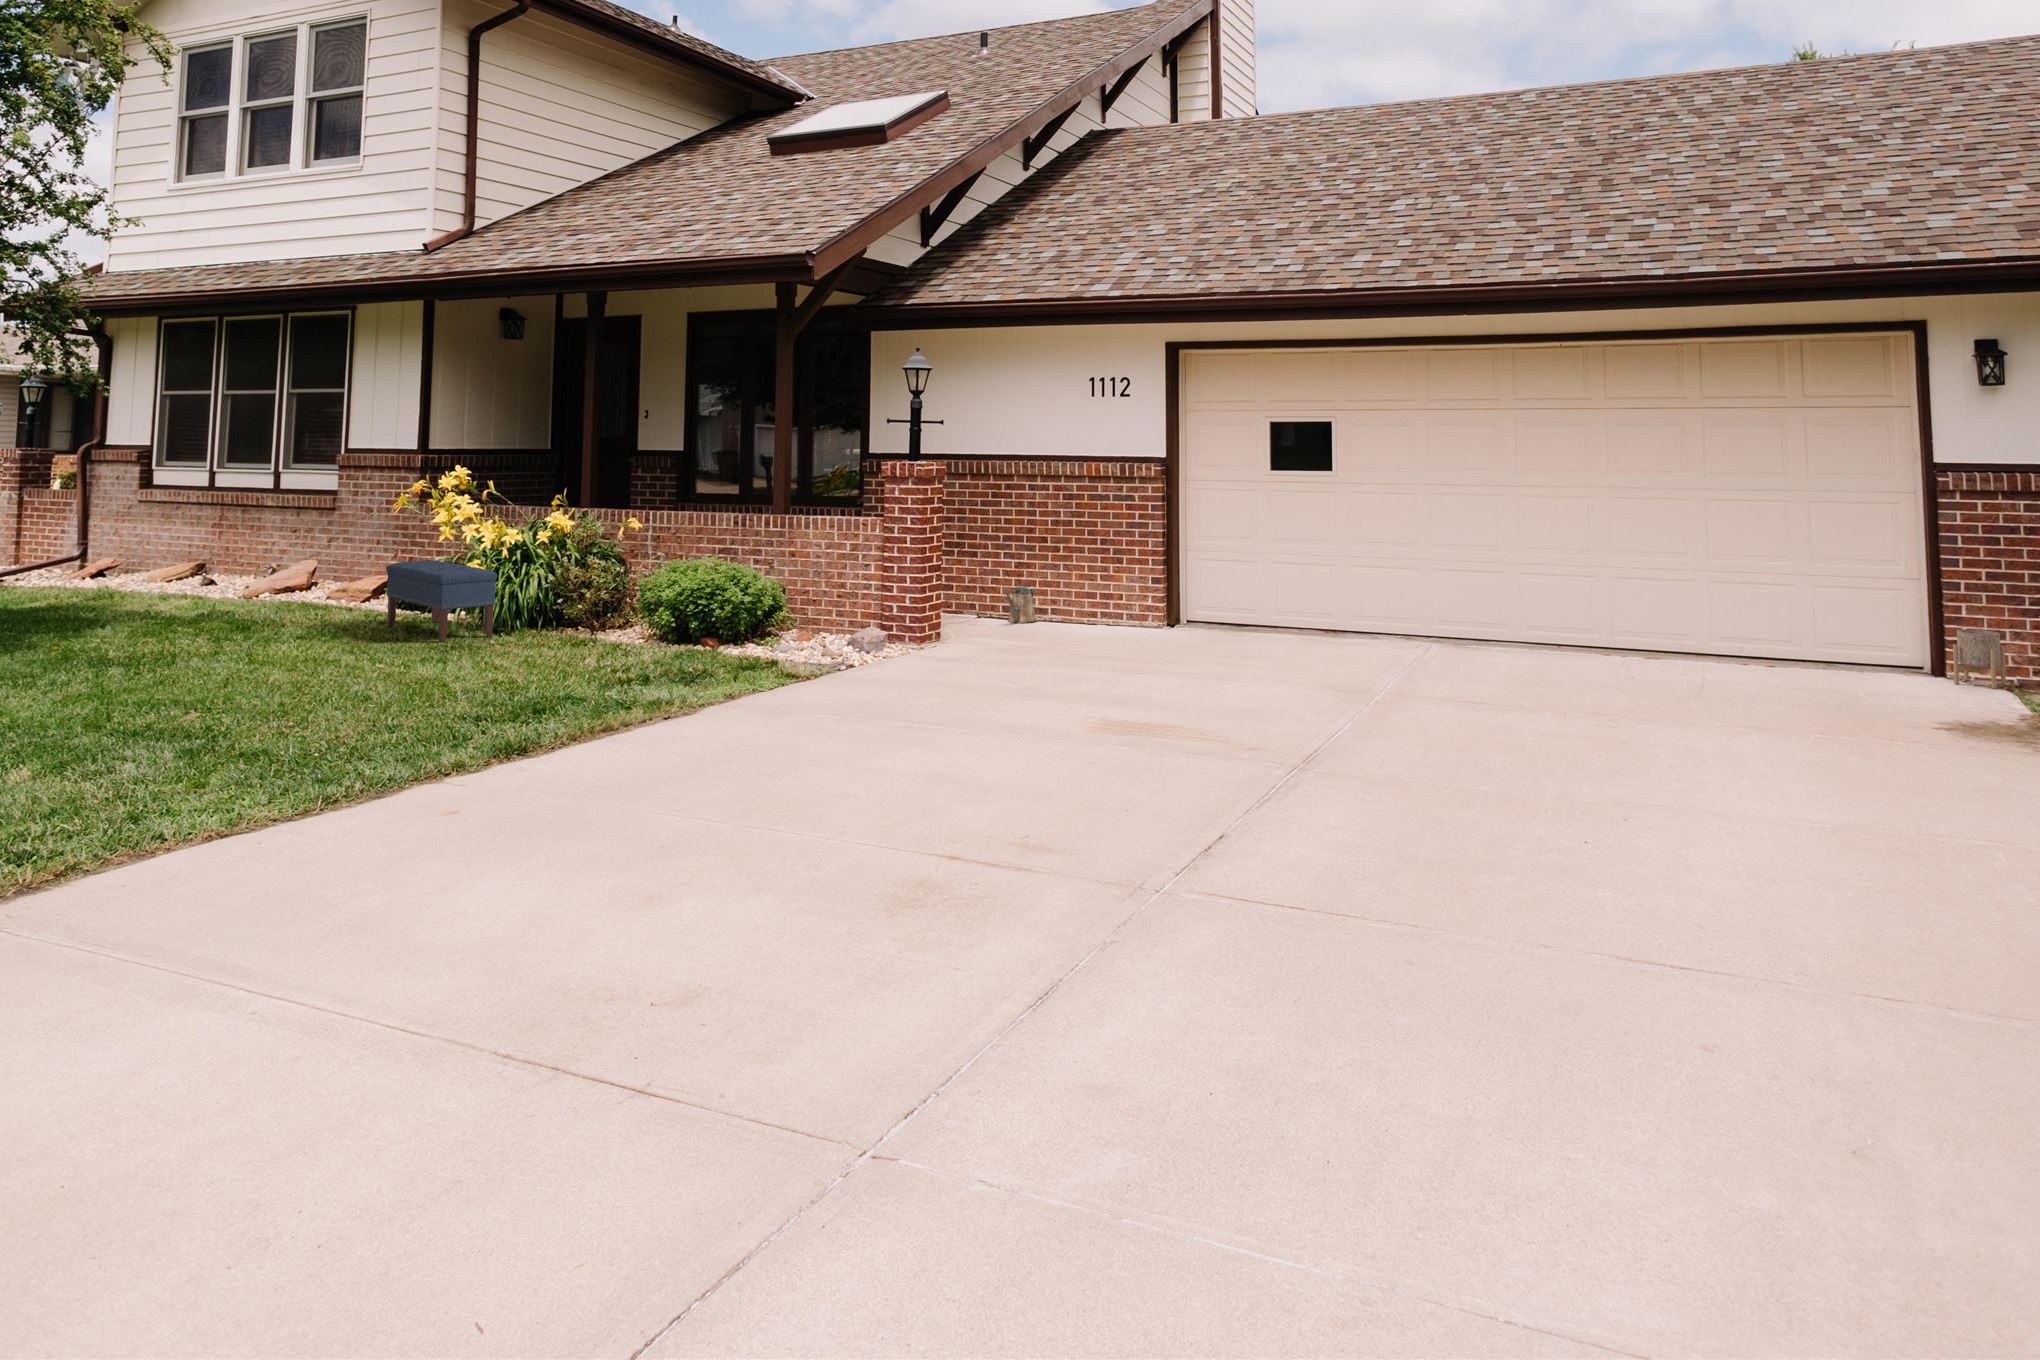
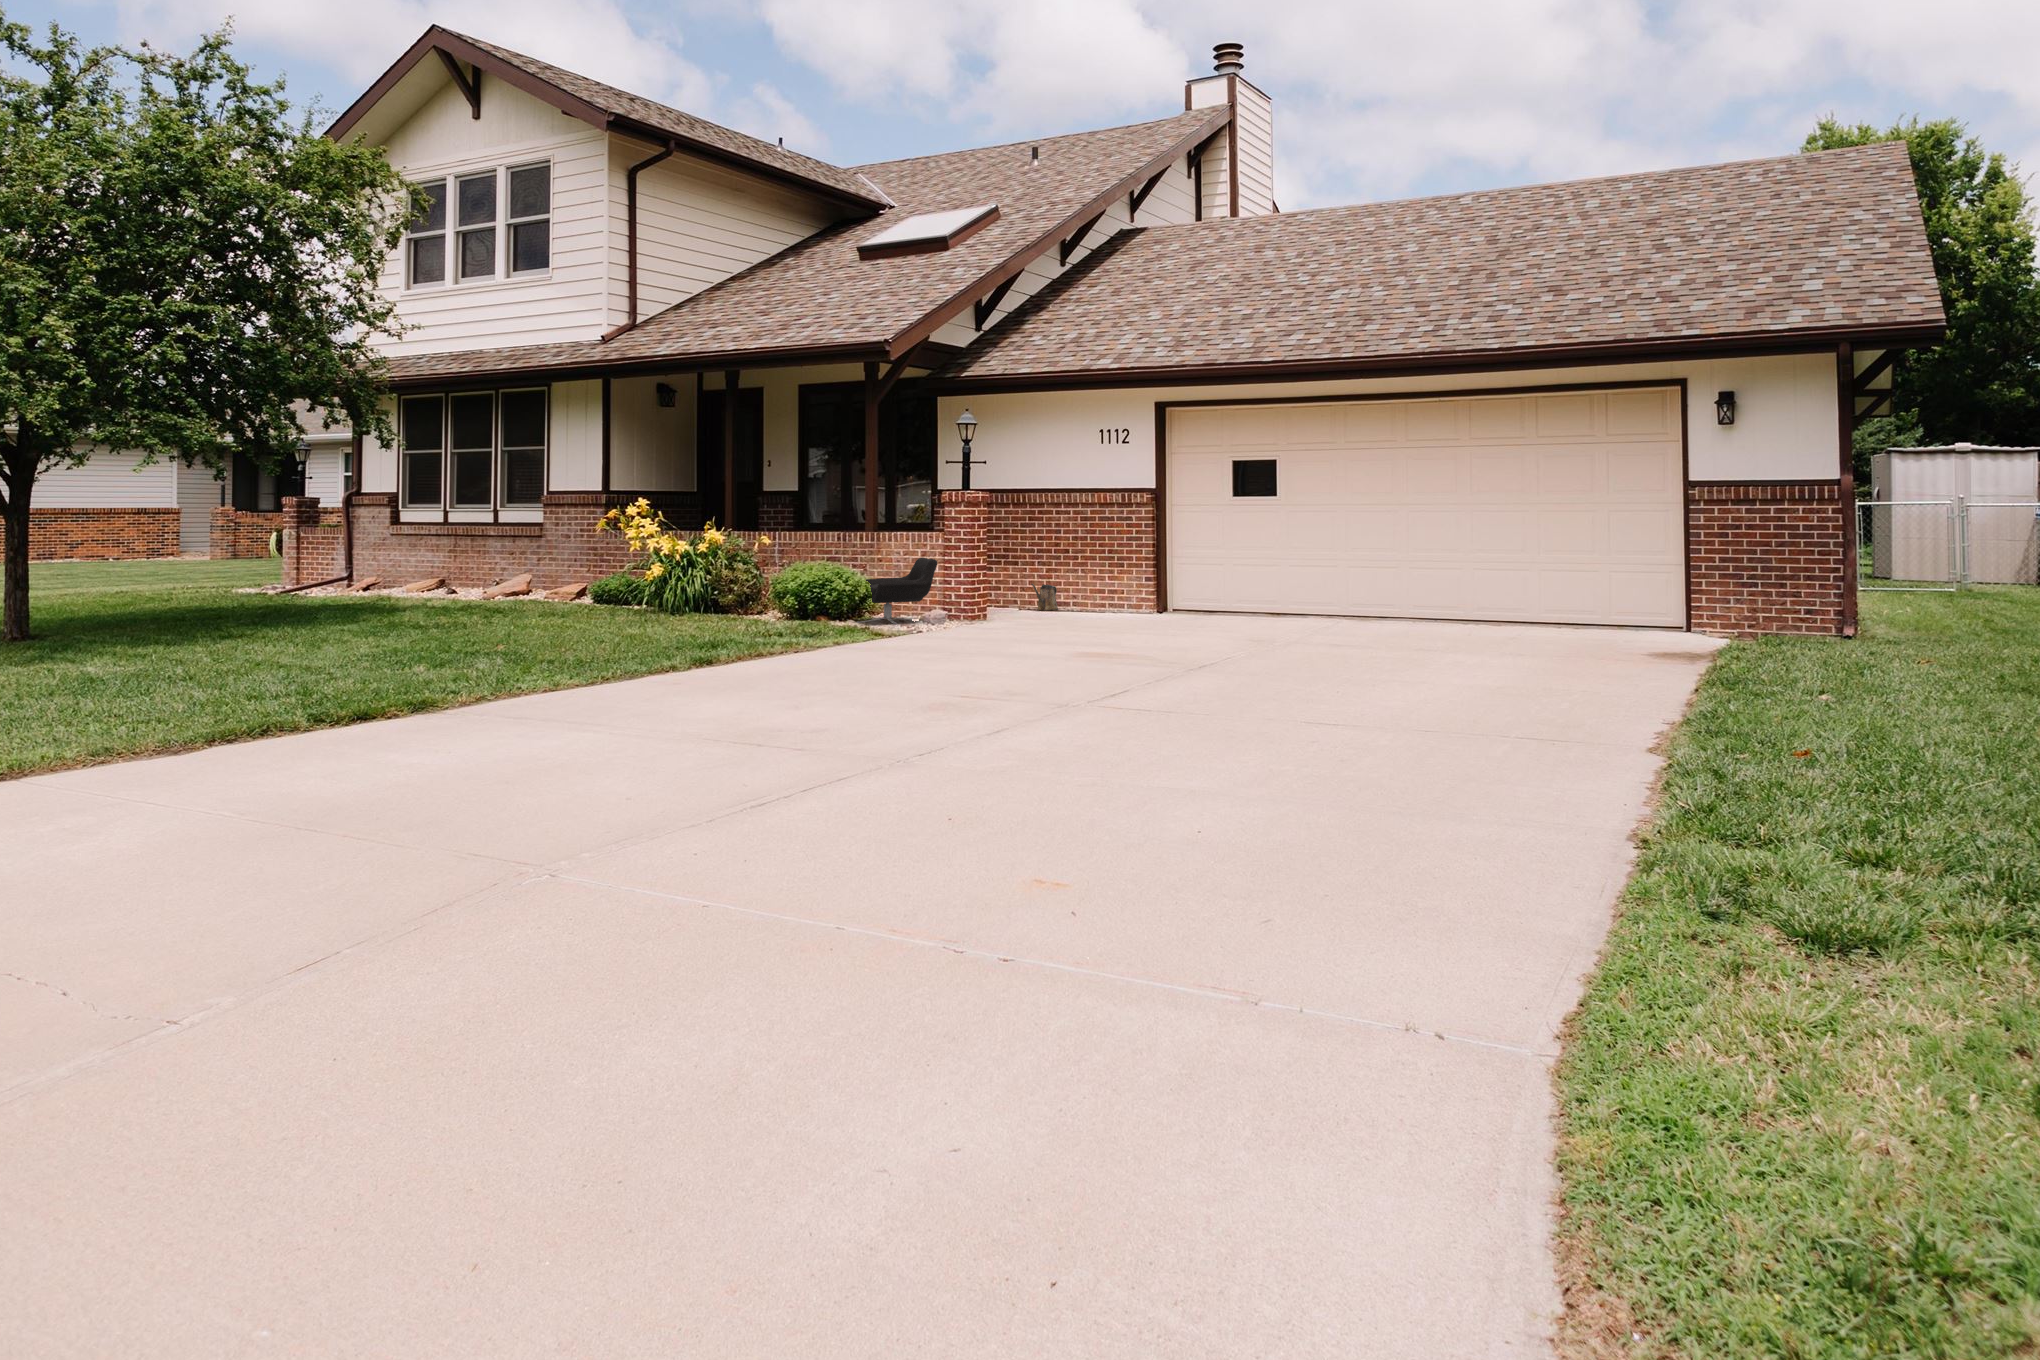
lounge chair: none [762,555,879,654] -> present [858,558,937,624]
bench: present [386,560,497,642] -> none [592,566,672,619]
planter: present [1953,629,2006,689] -> none [1691,598,1728,638]

